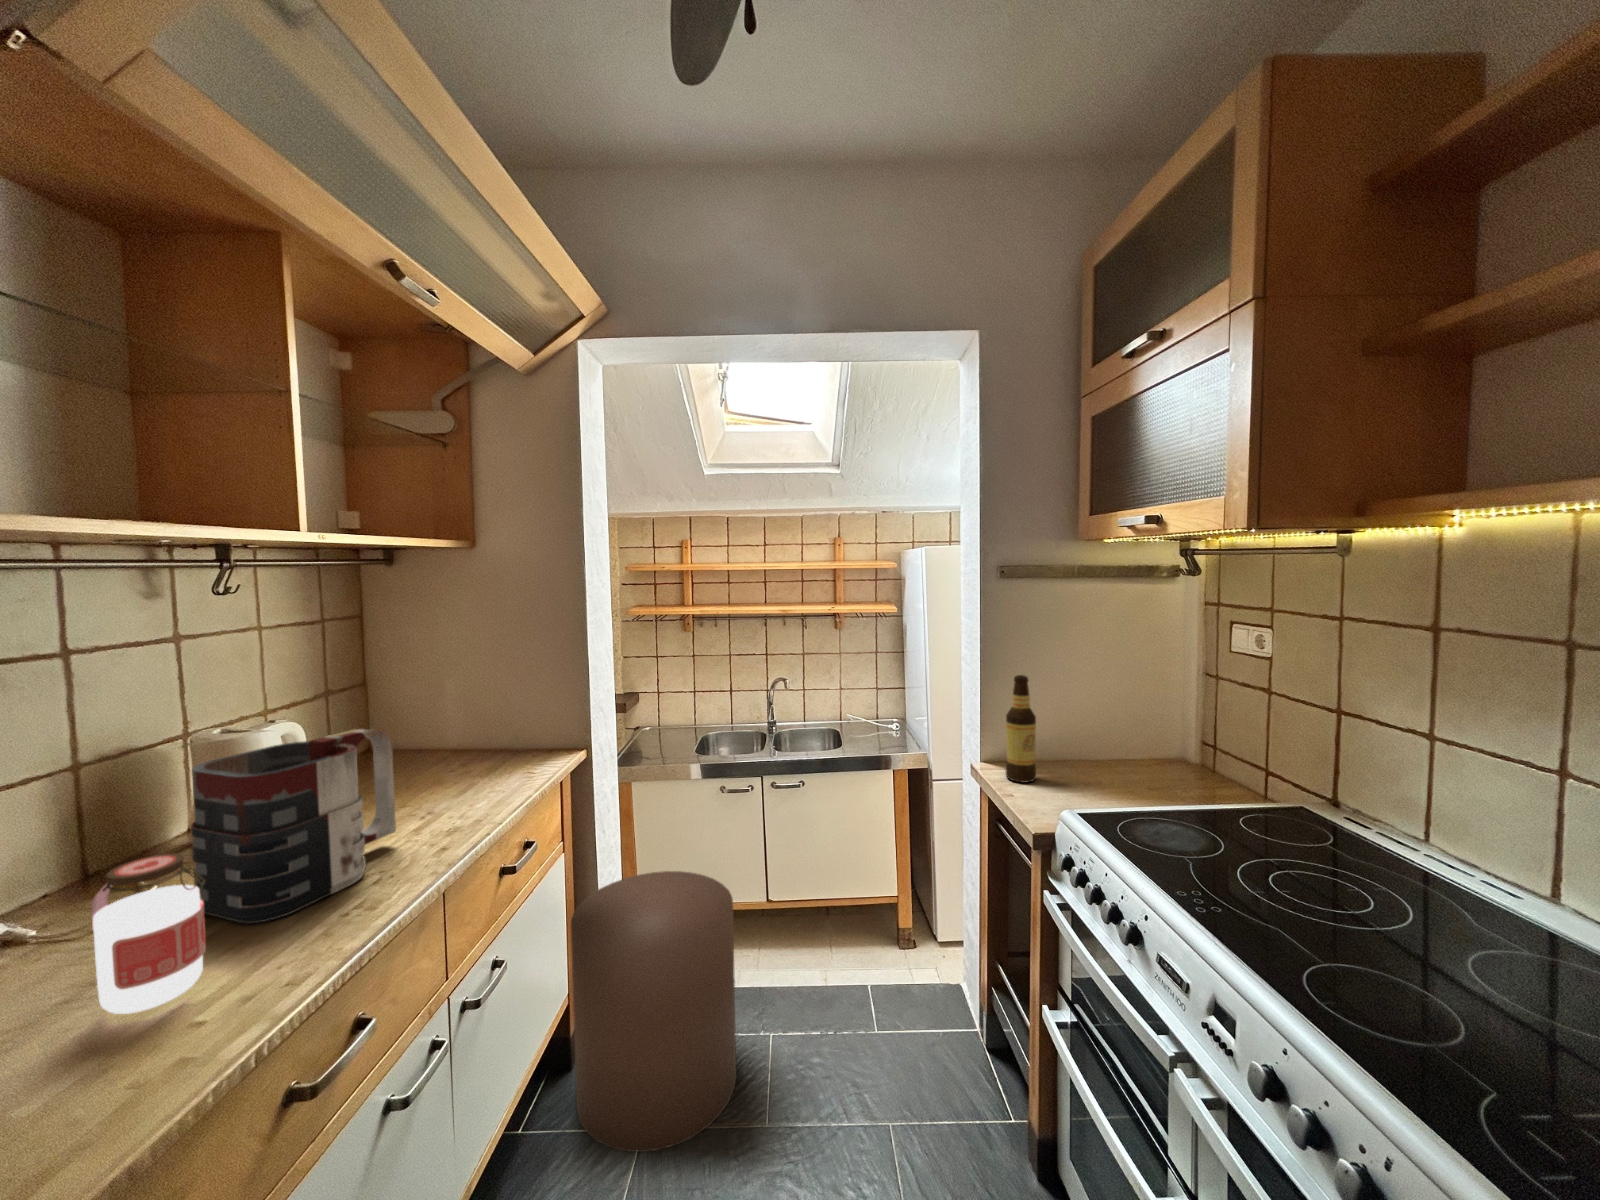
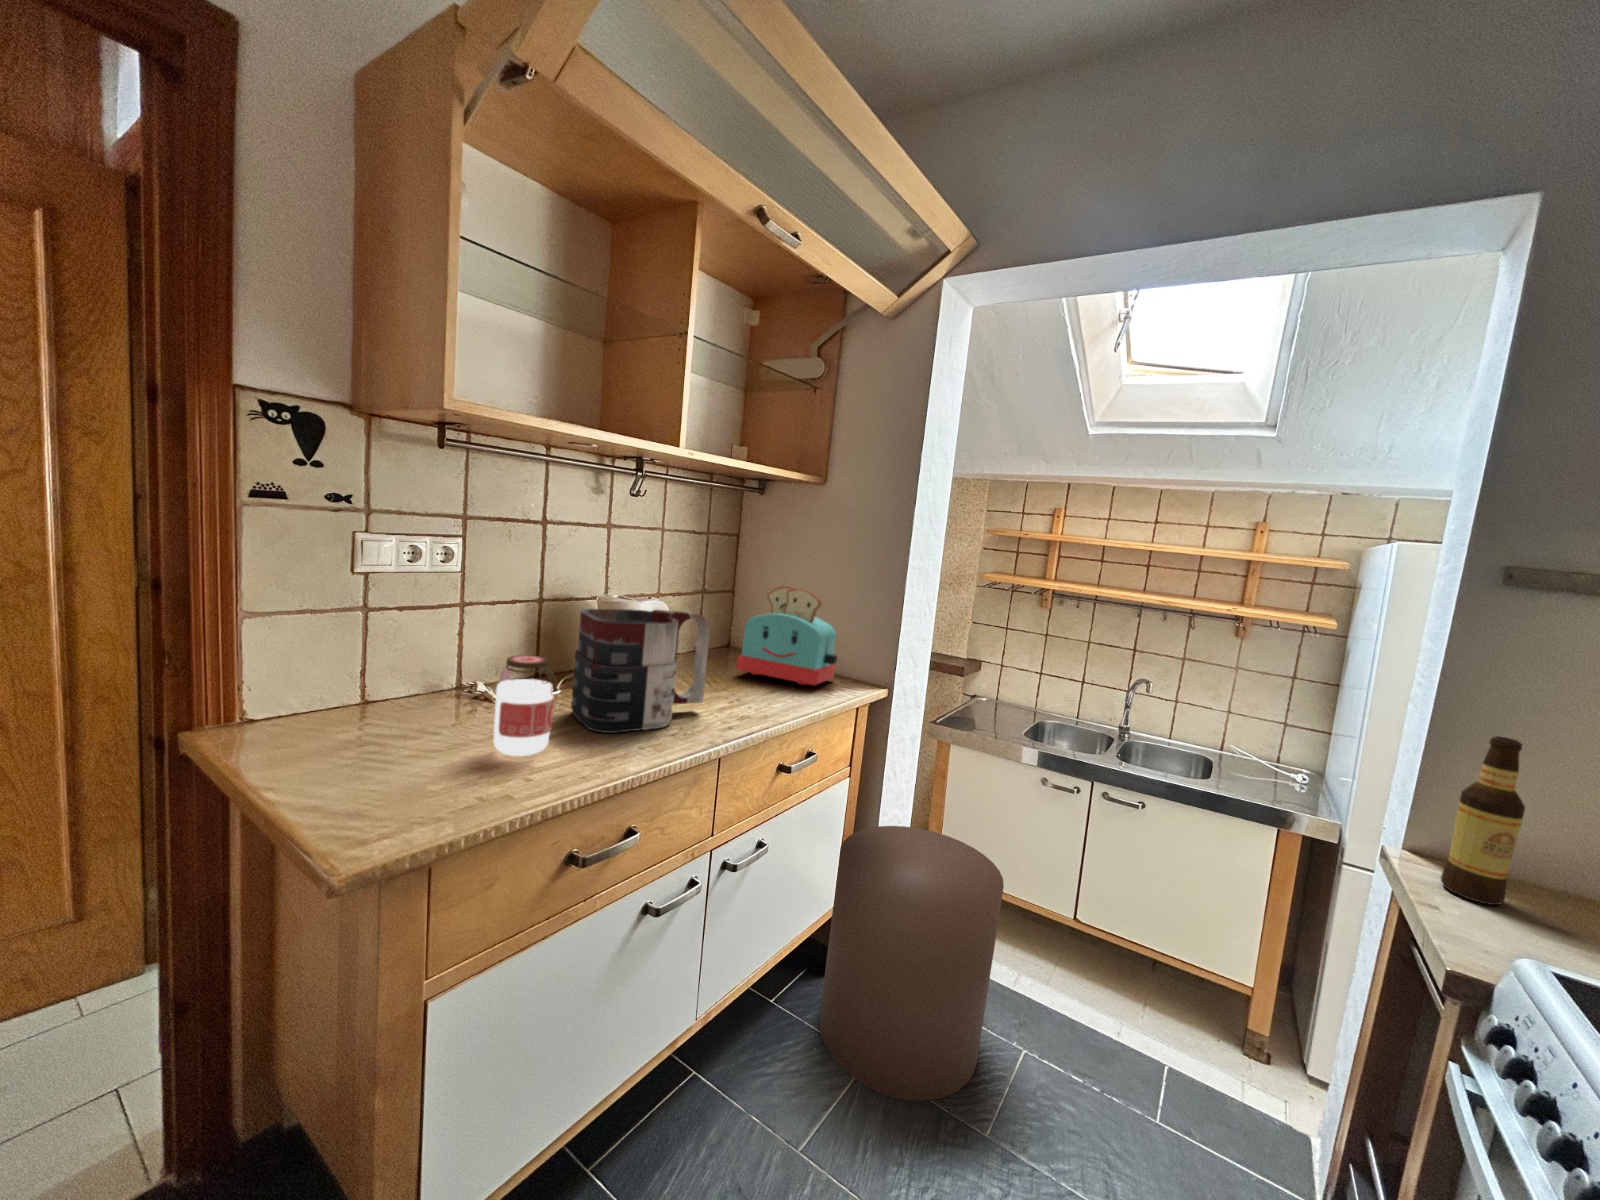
toaster: none [404,666,529,777] -> present [737,586,837,685]

